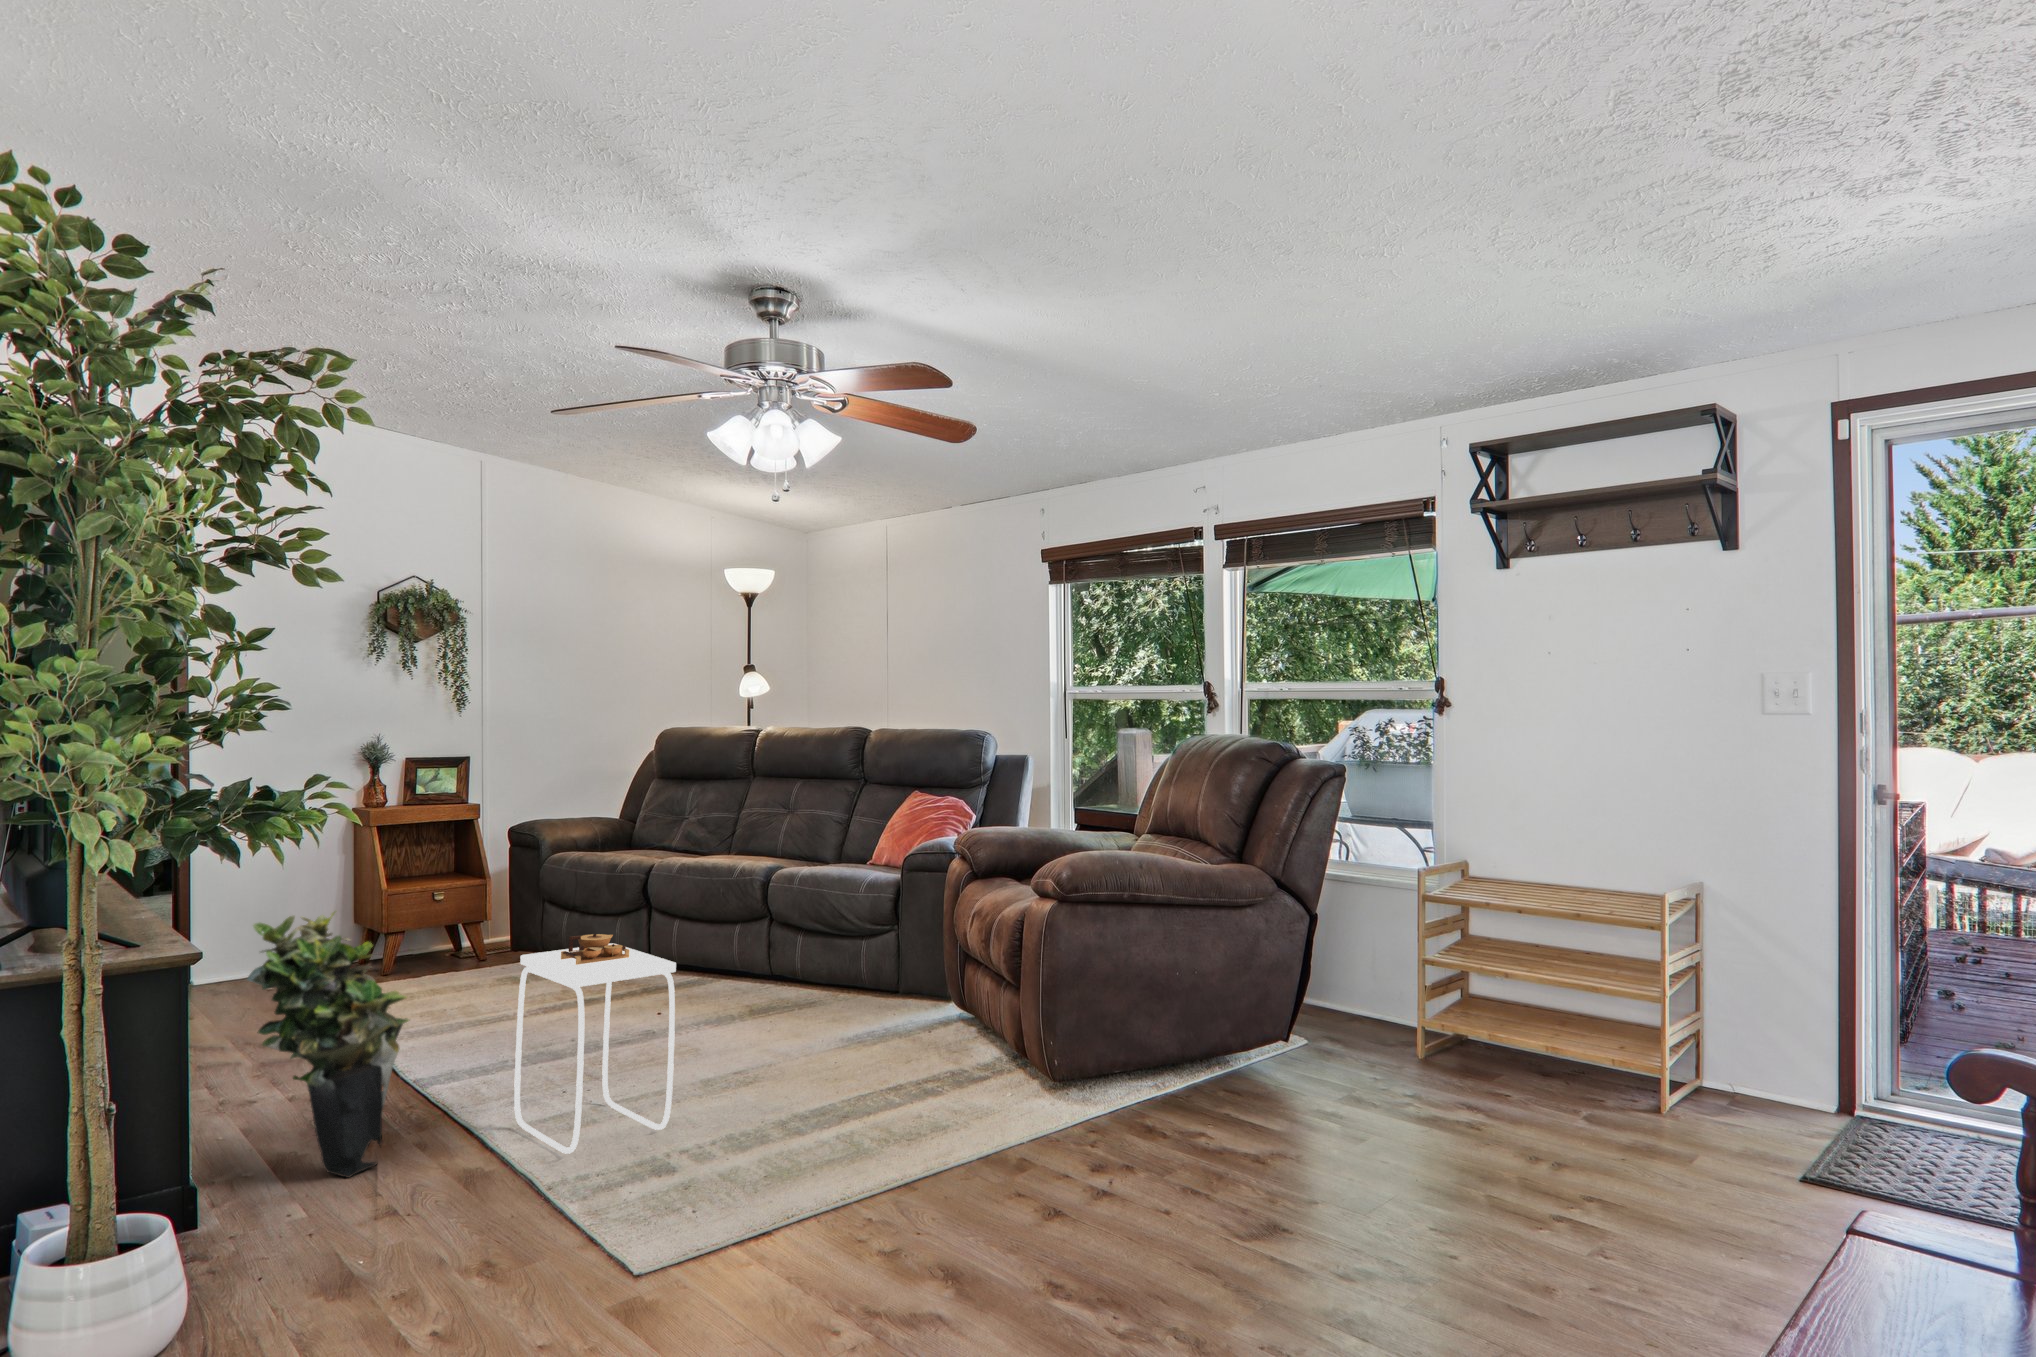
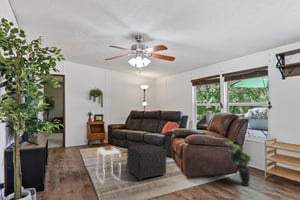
potted plant: present [247,912,409,1178] -> present [227,142,251,186]
ottoman: none [696,920,936,1121] -> present [127,144,167,180]

